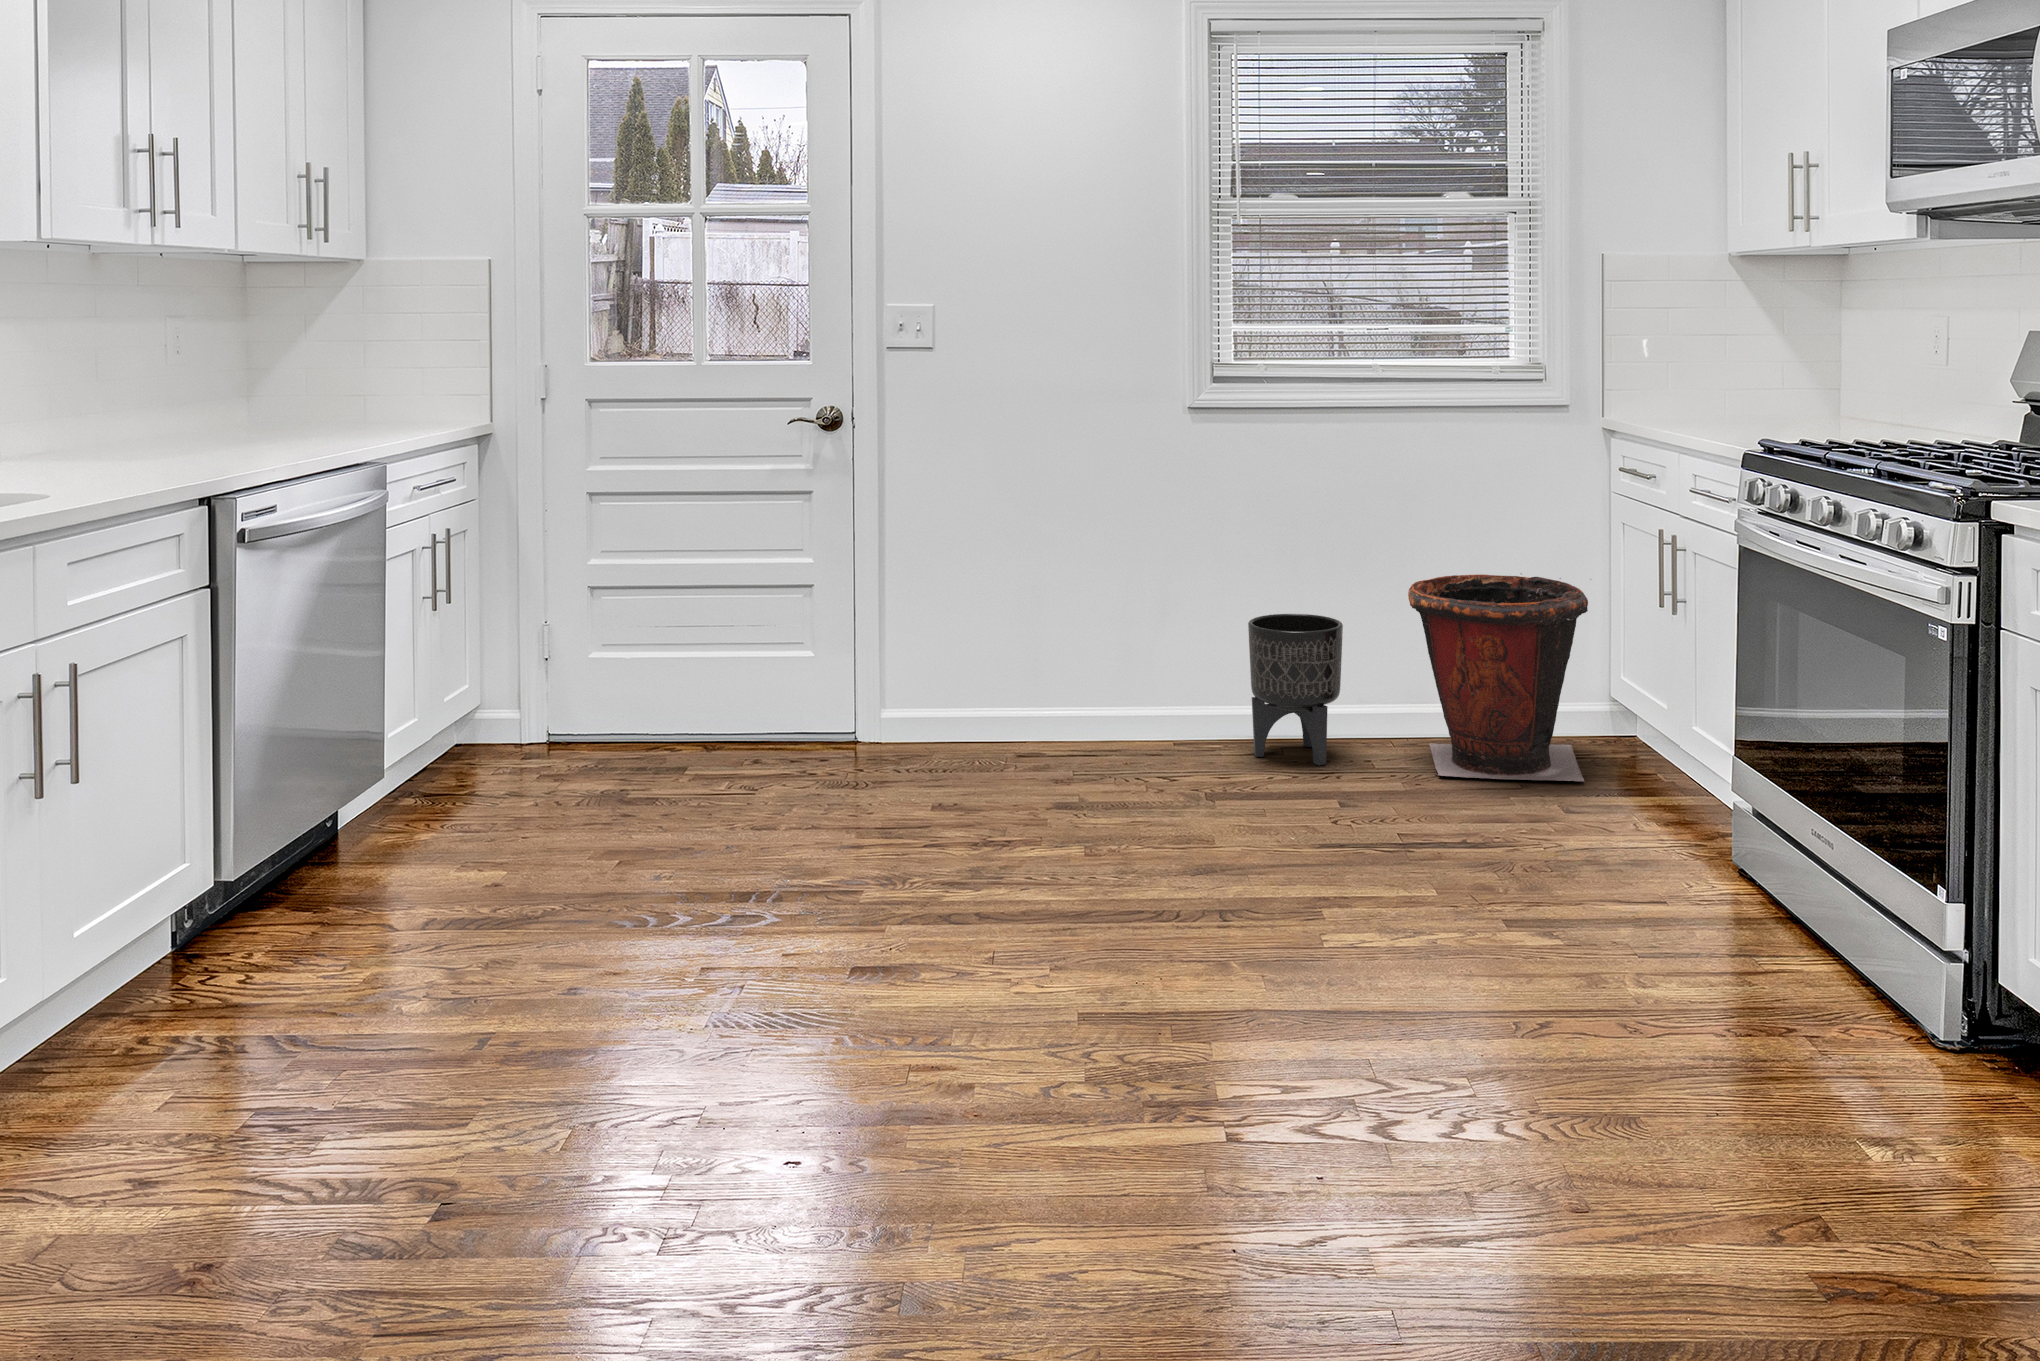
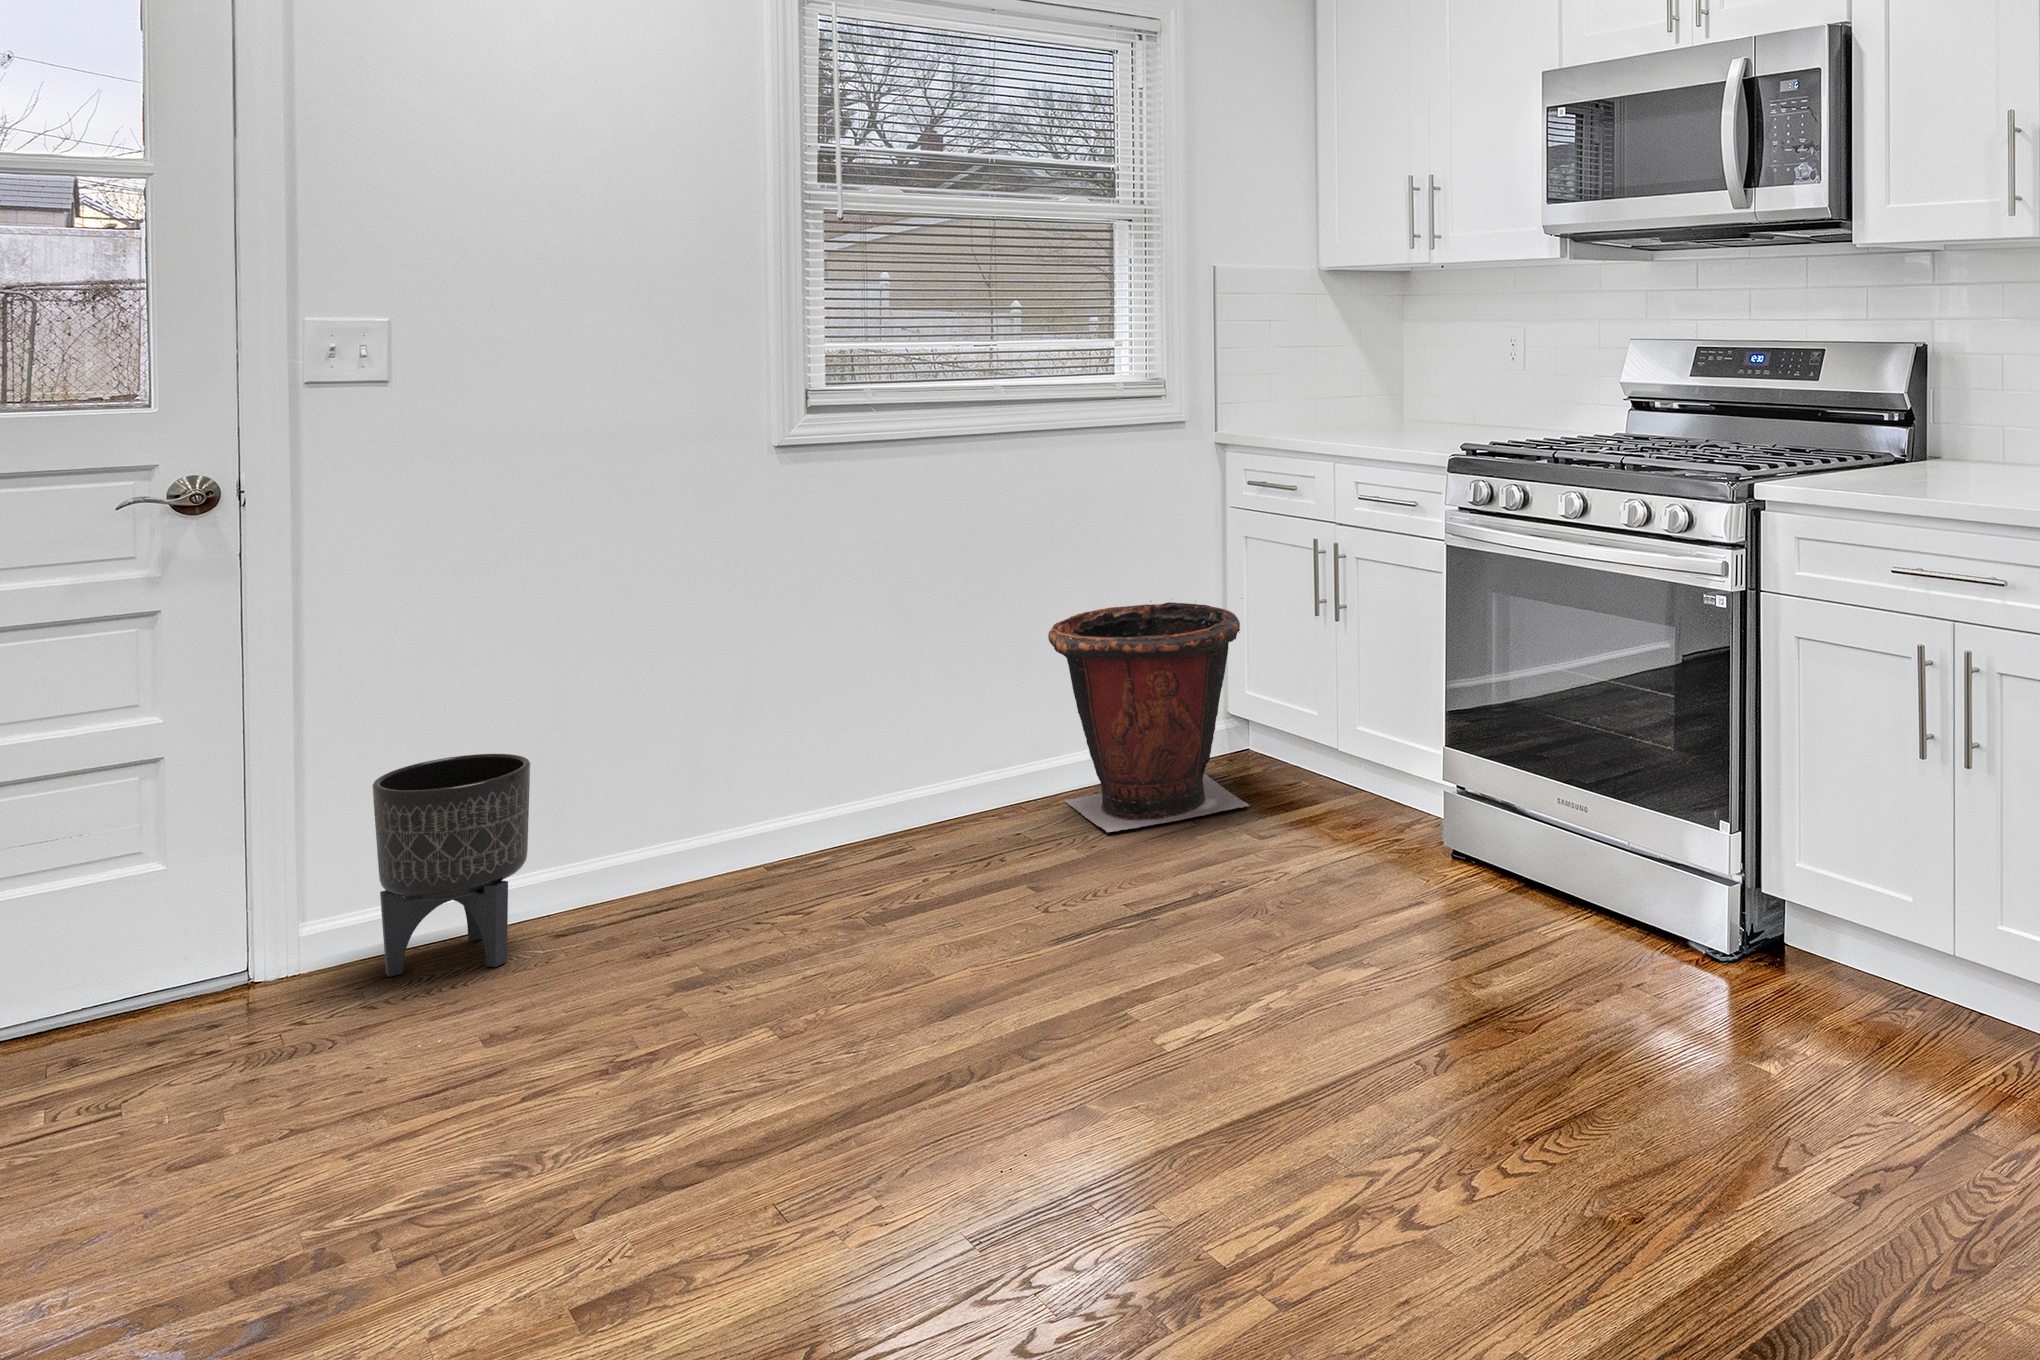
planter: present [1248,614,1343,765] -> present [372,754,530,977]

